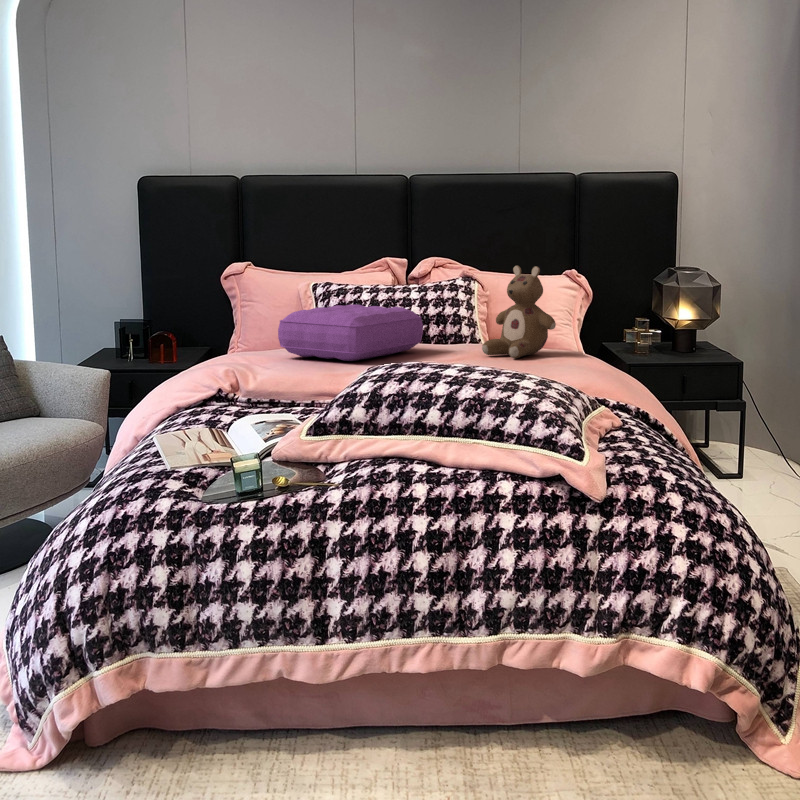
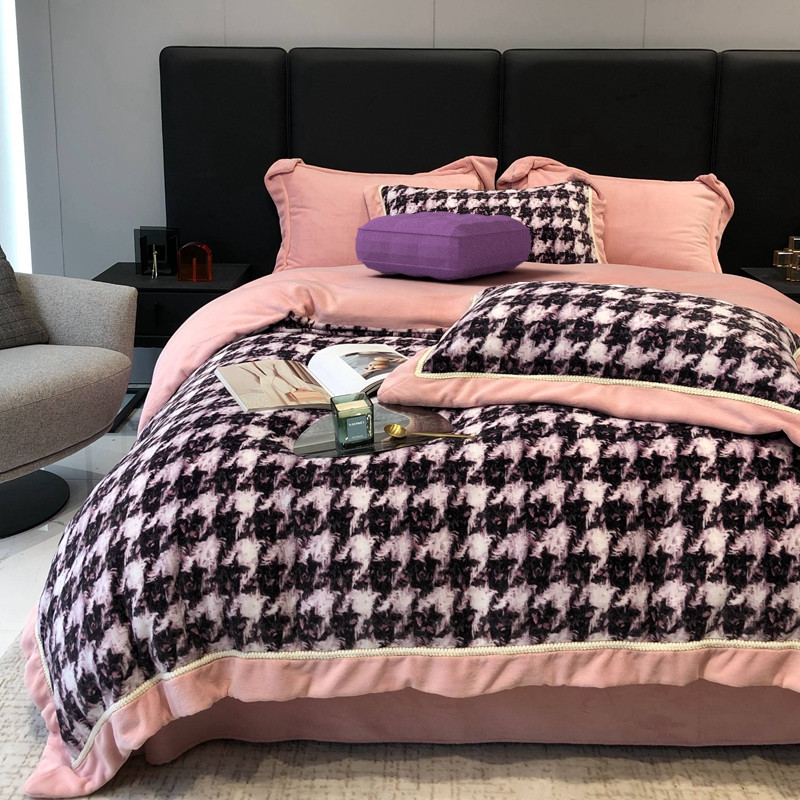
stuffed bear: present [482,265,556,358] -> none [609,165,705,282]

